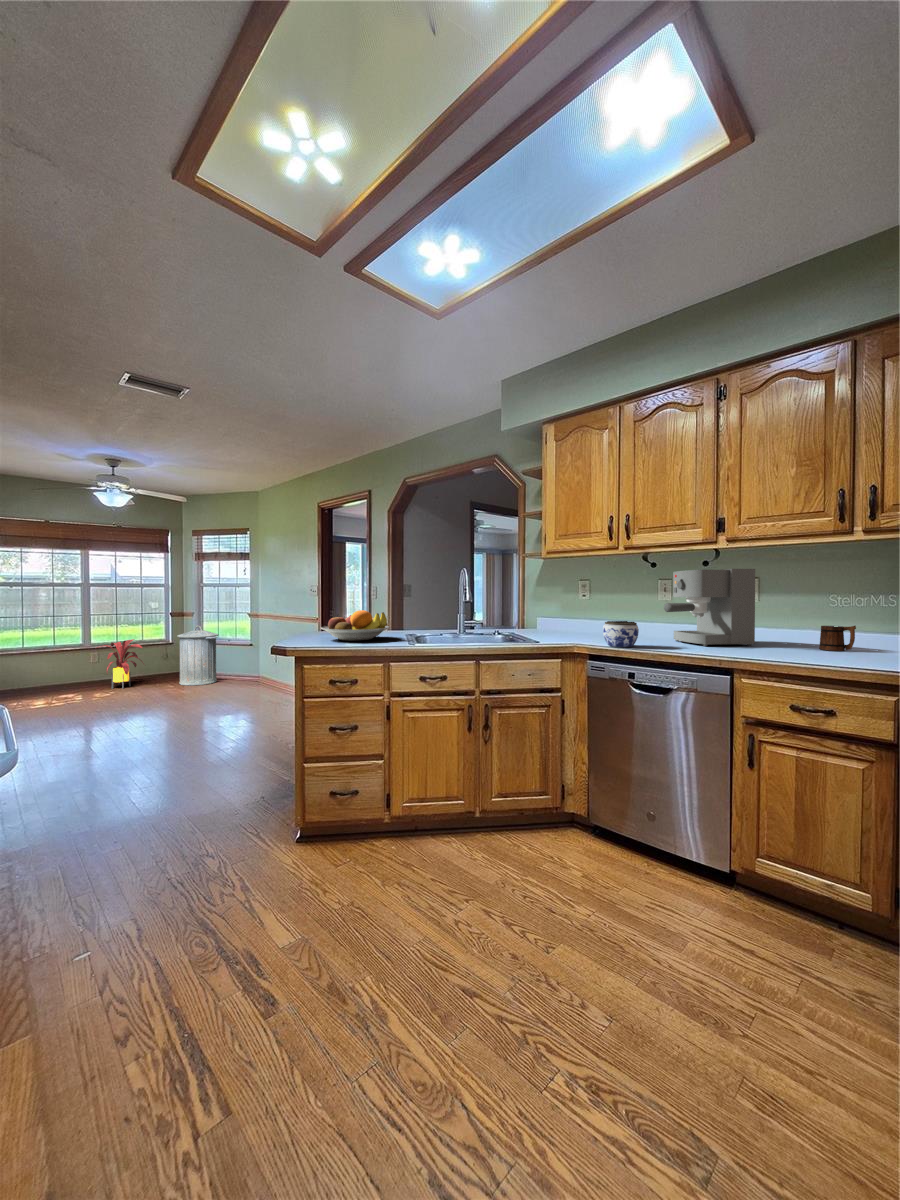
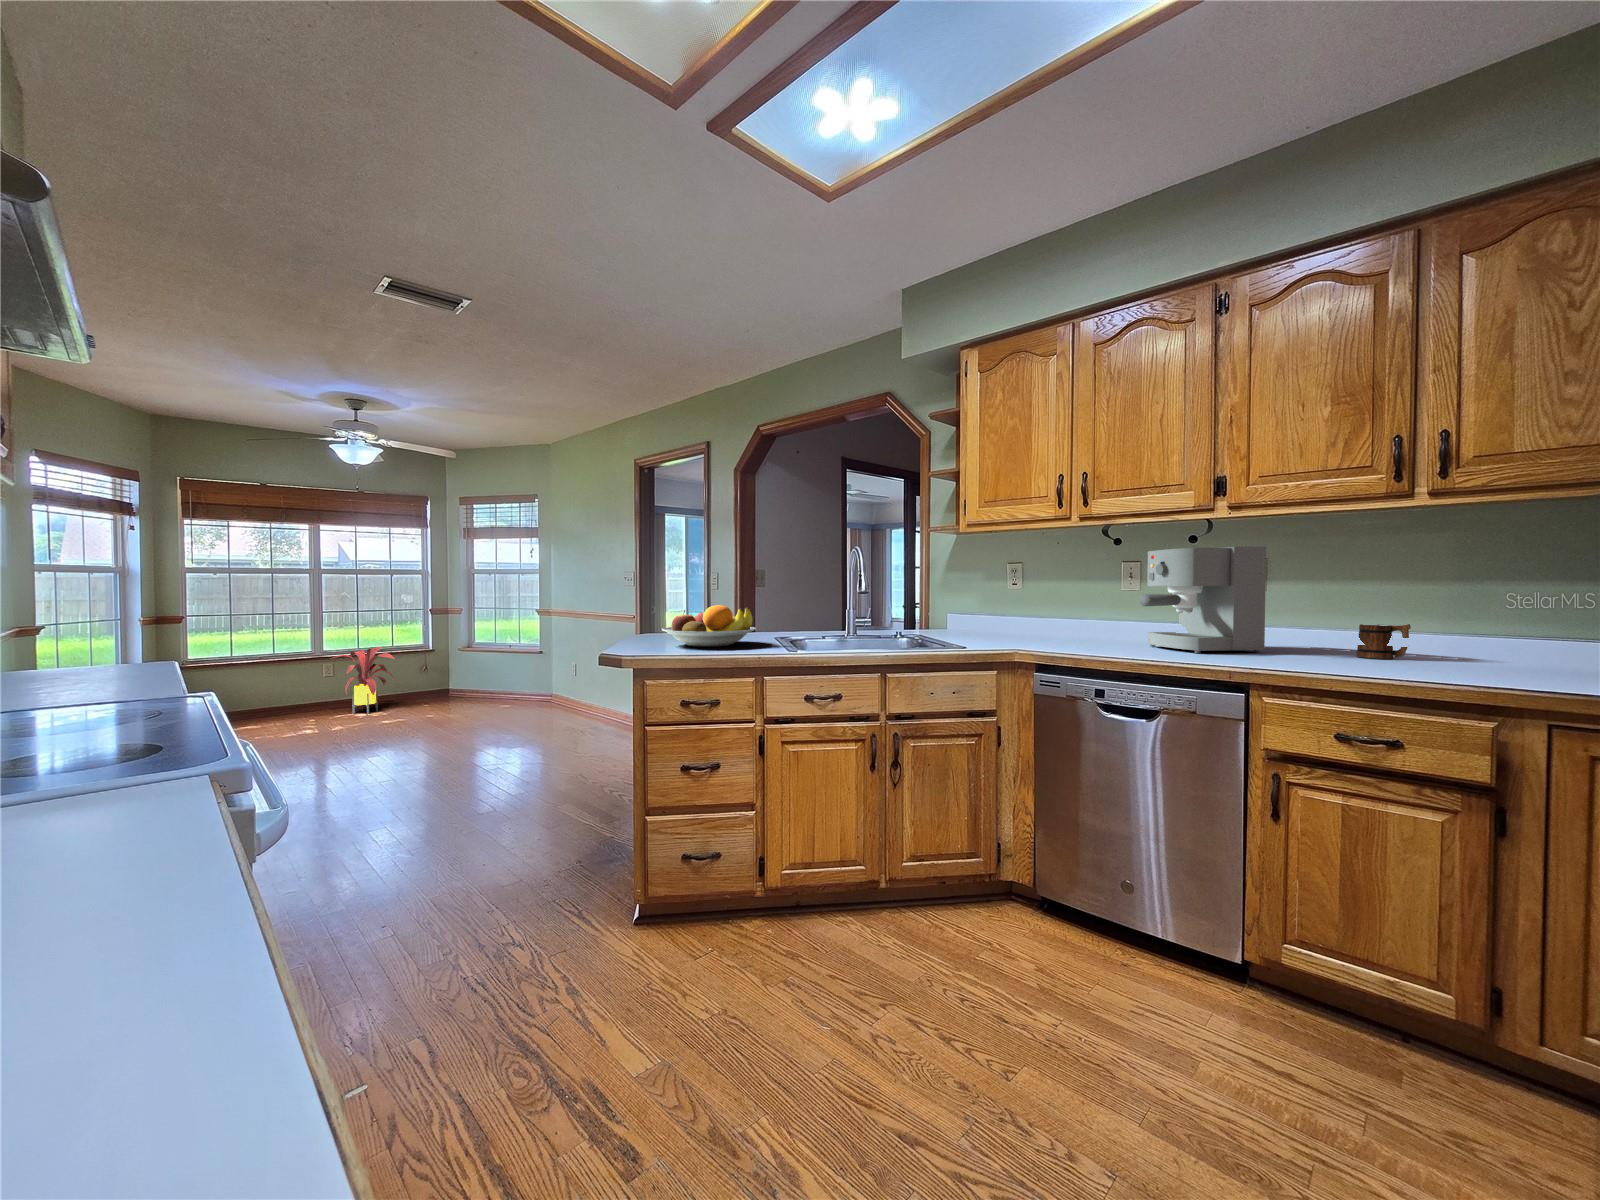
jar: present [603,621,639,647] -> none [1057,619,1107,655]
trash can: present [177,625,218,686] -> none [441,628,497,709]

